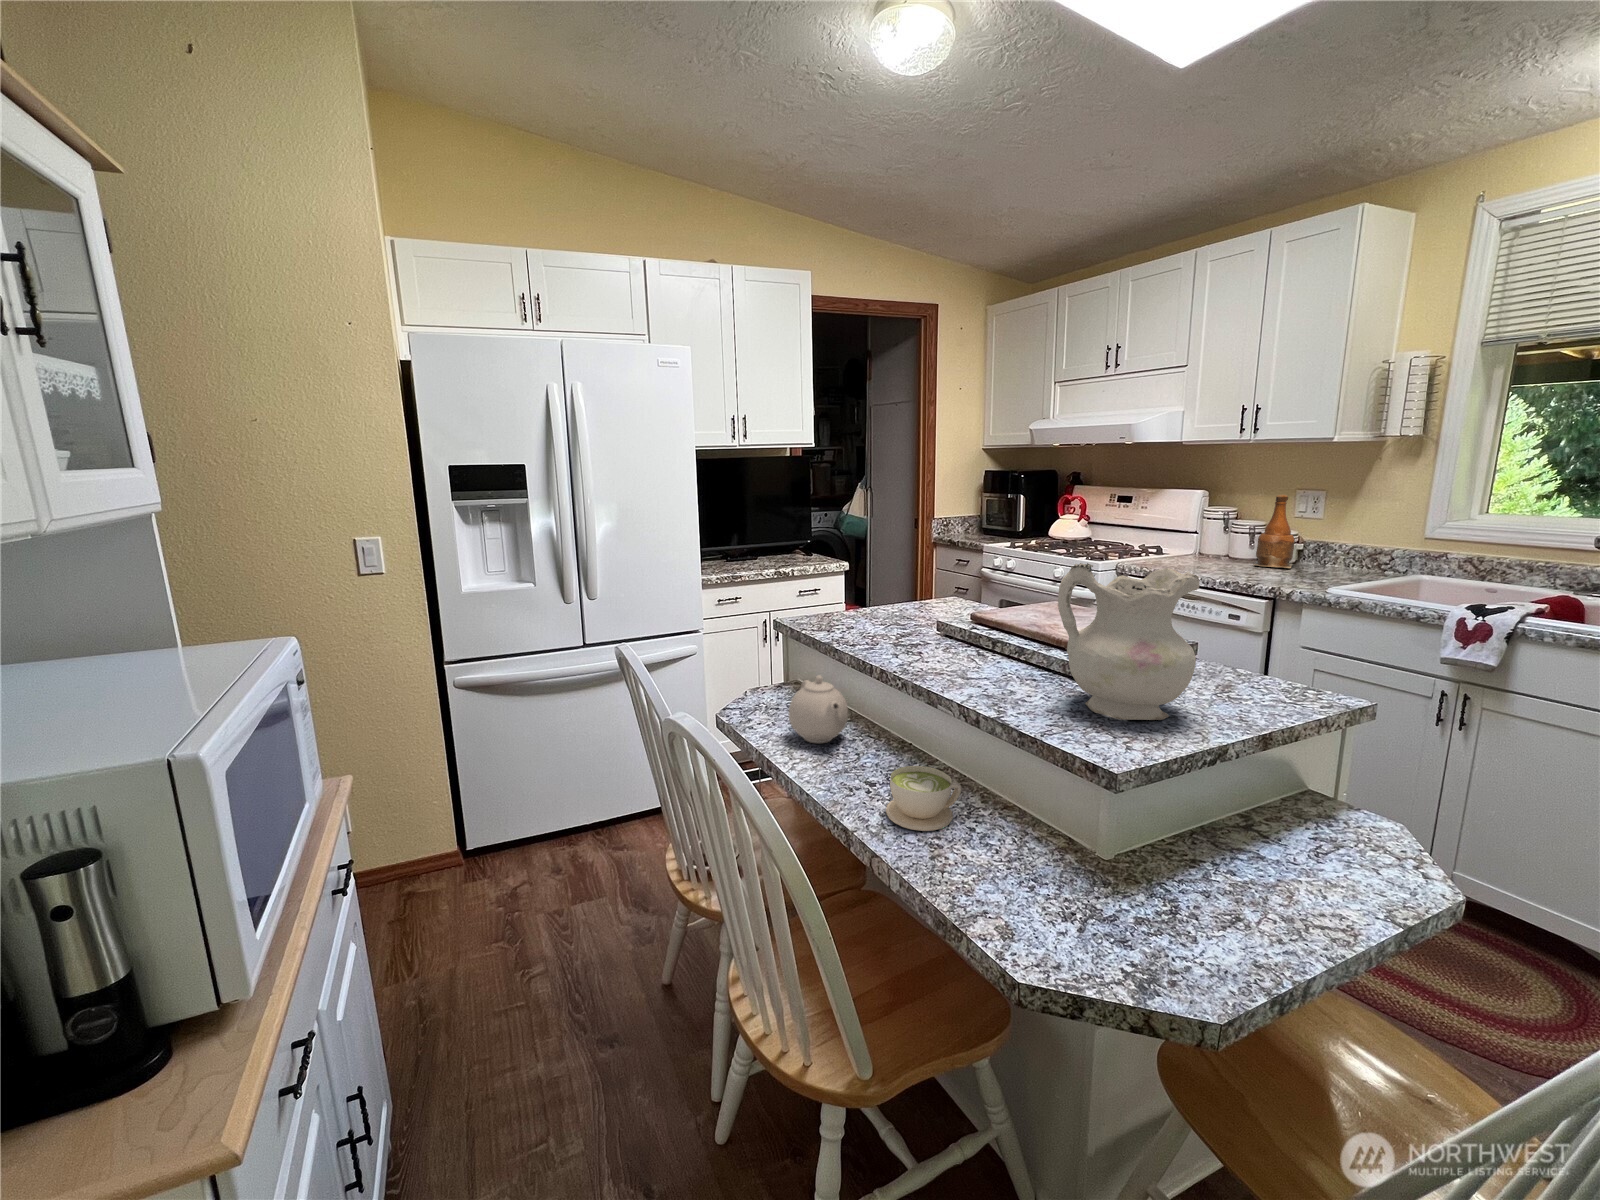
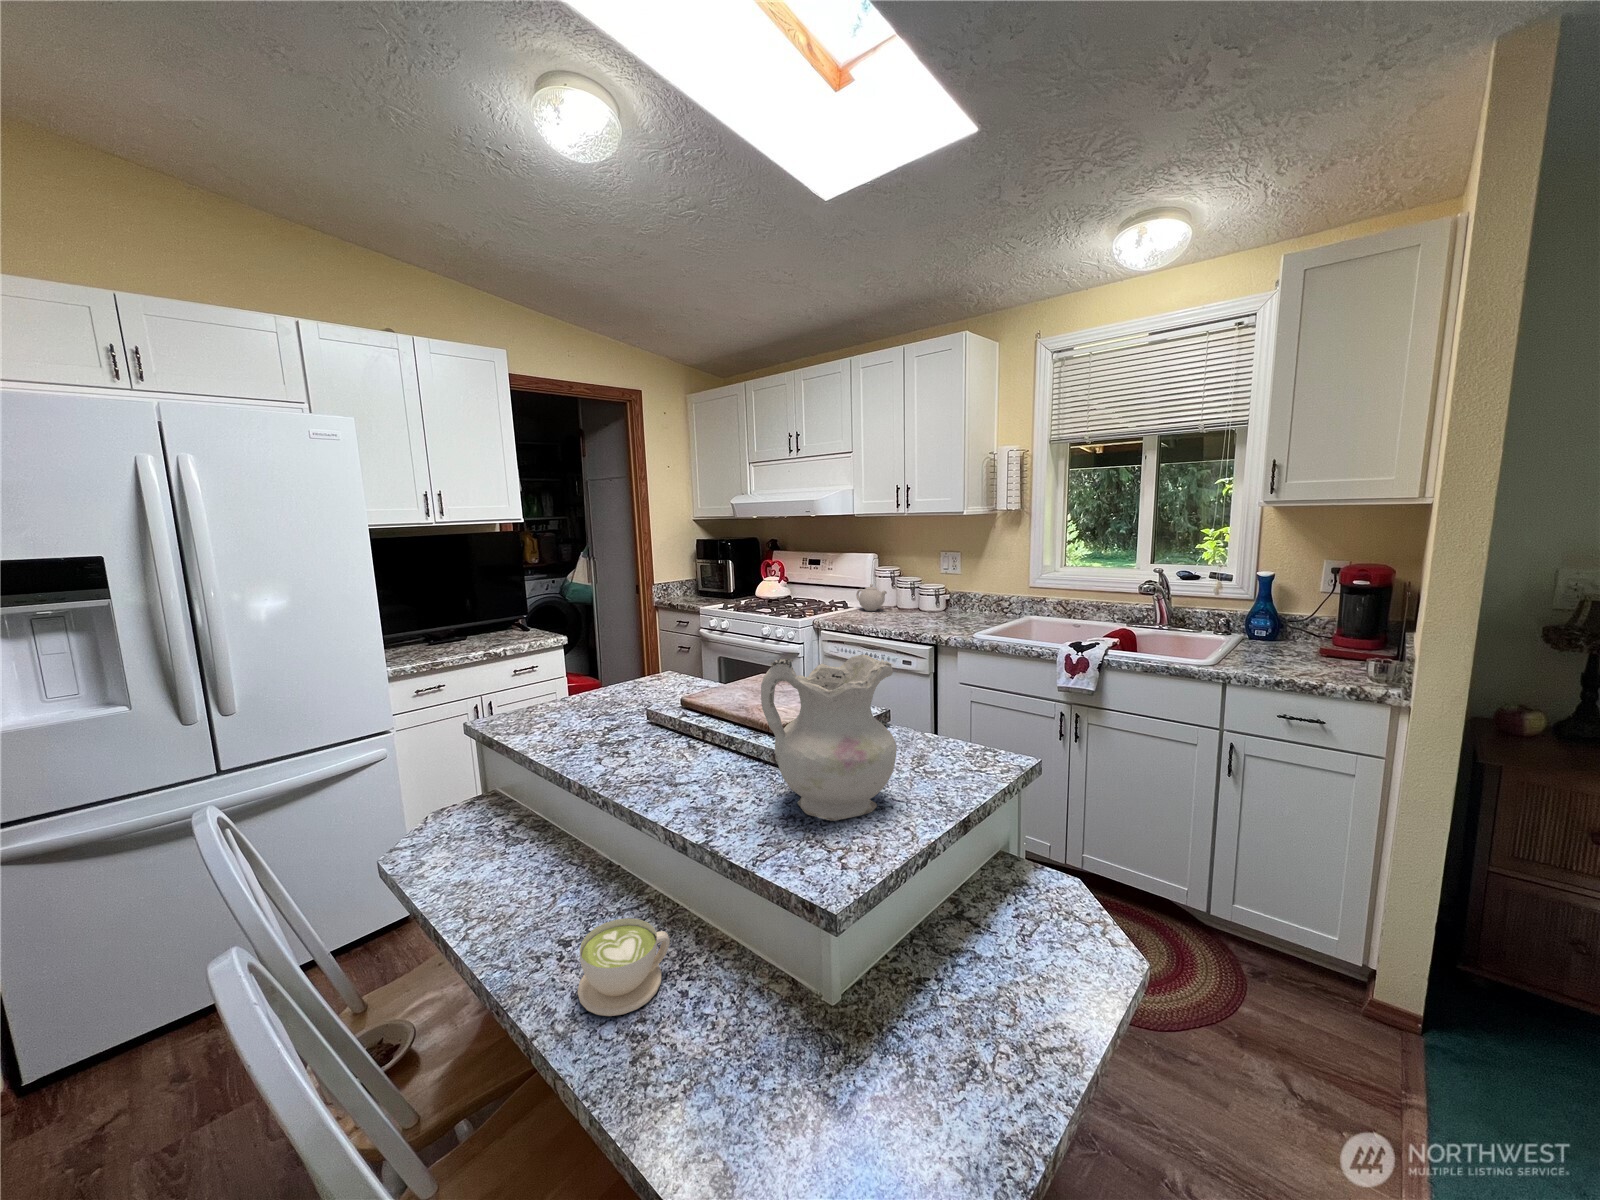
bottle: present [1254,495,1295,568] -> none [918,557,945,616]
teapot: present [789,675,848,743] -> present [856,584,887,611]

